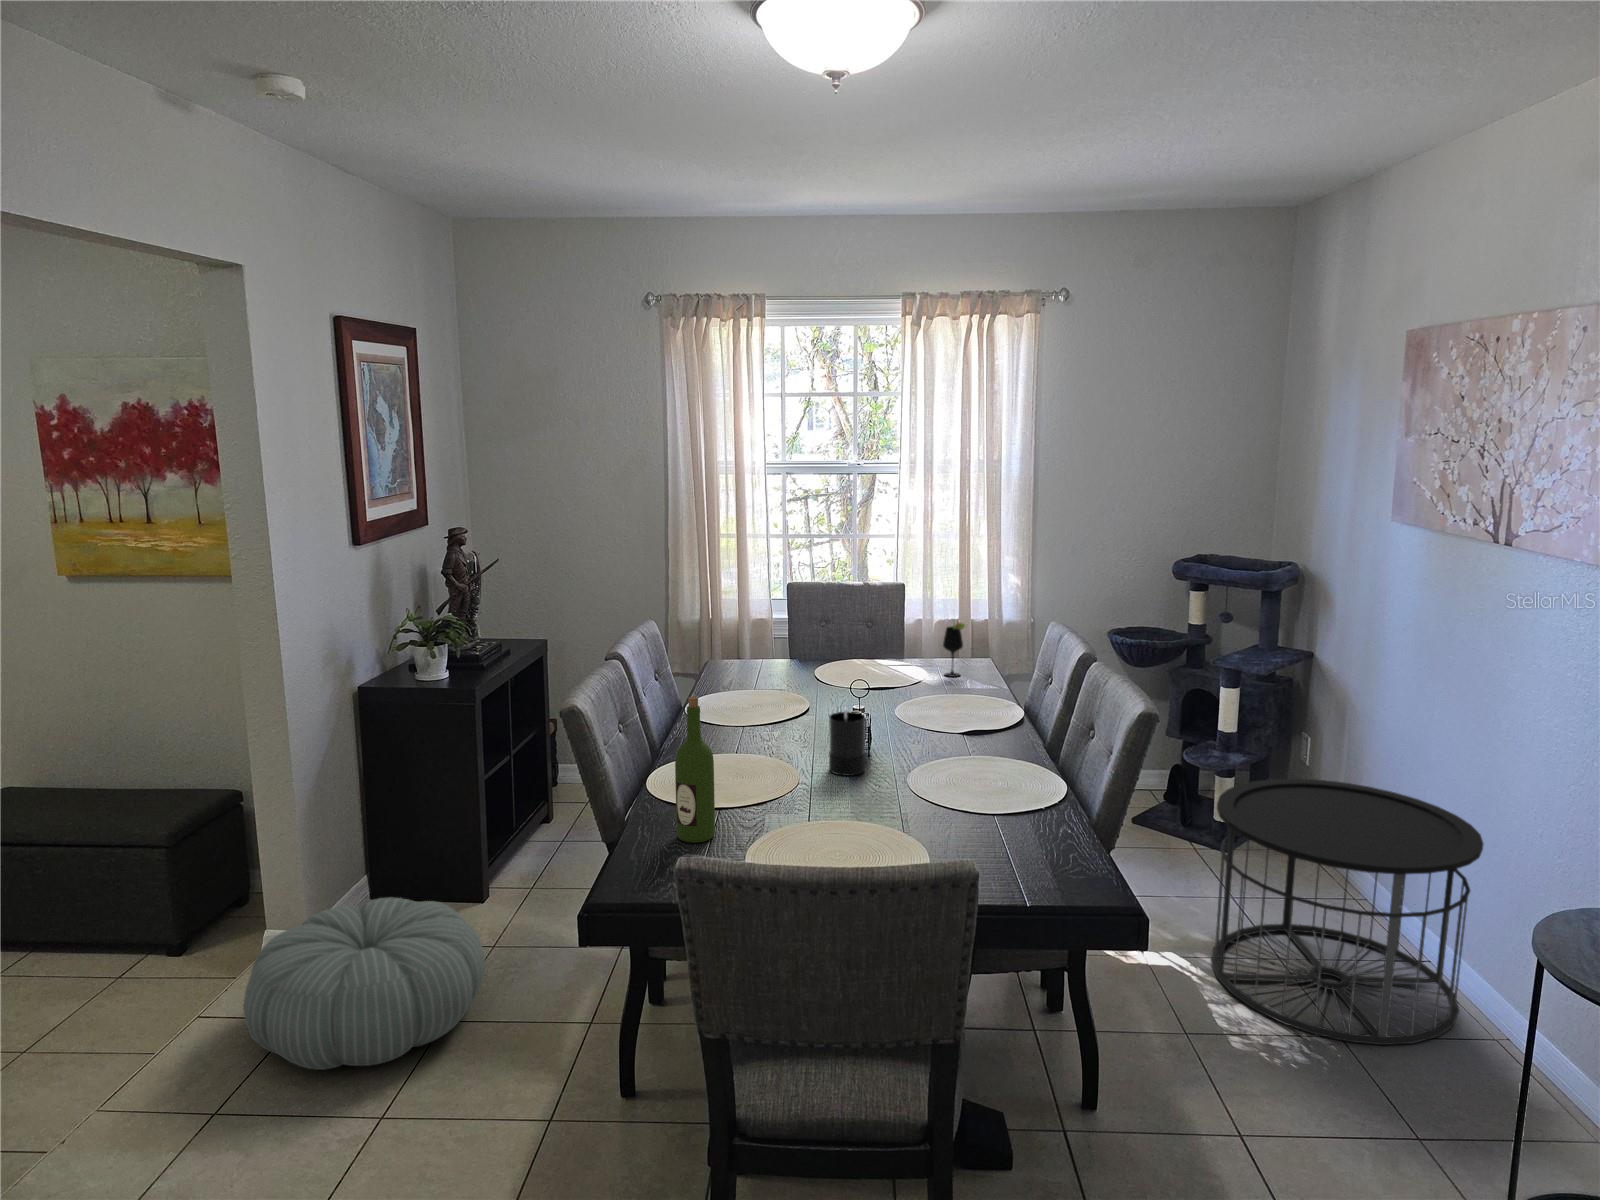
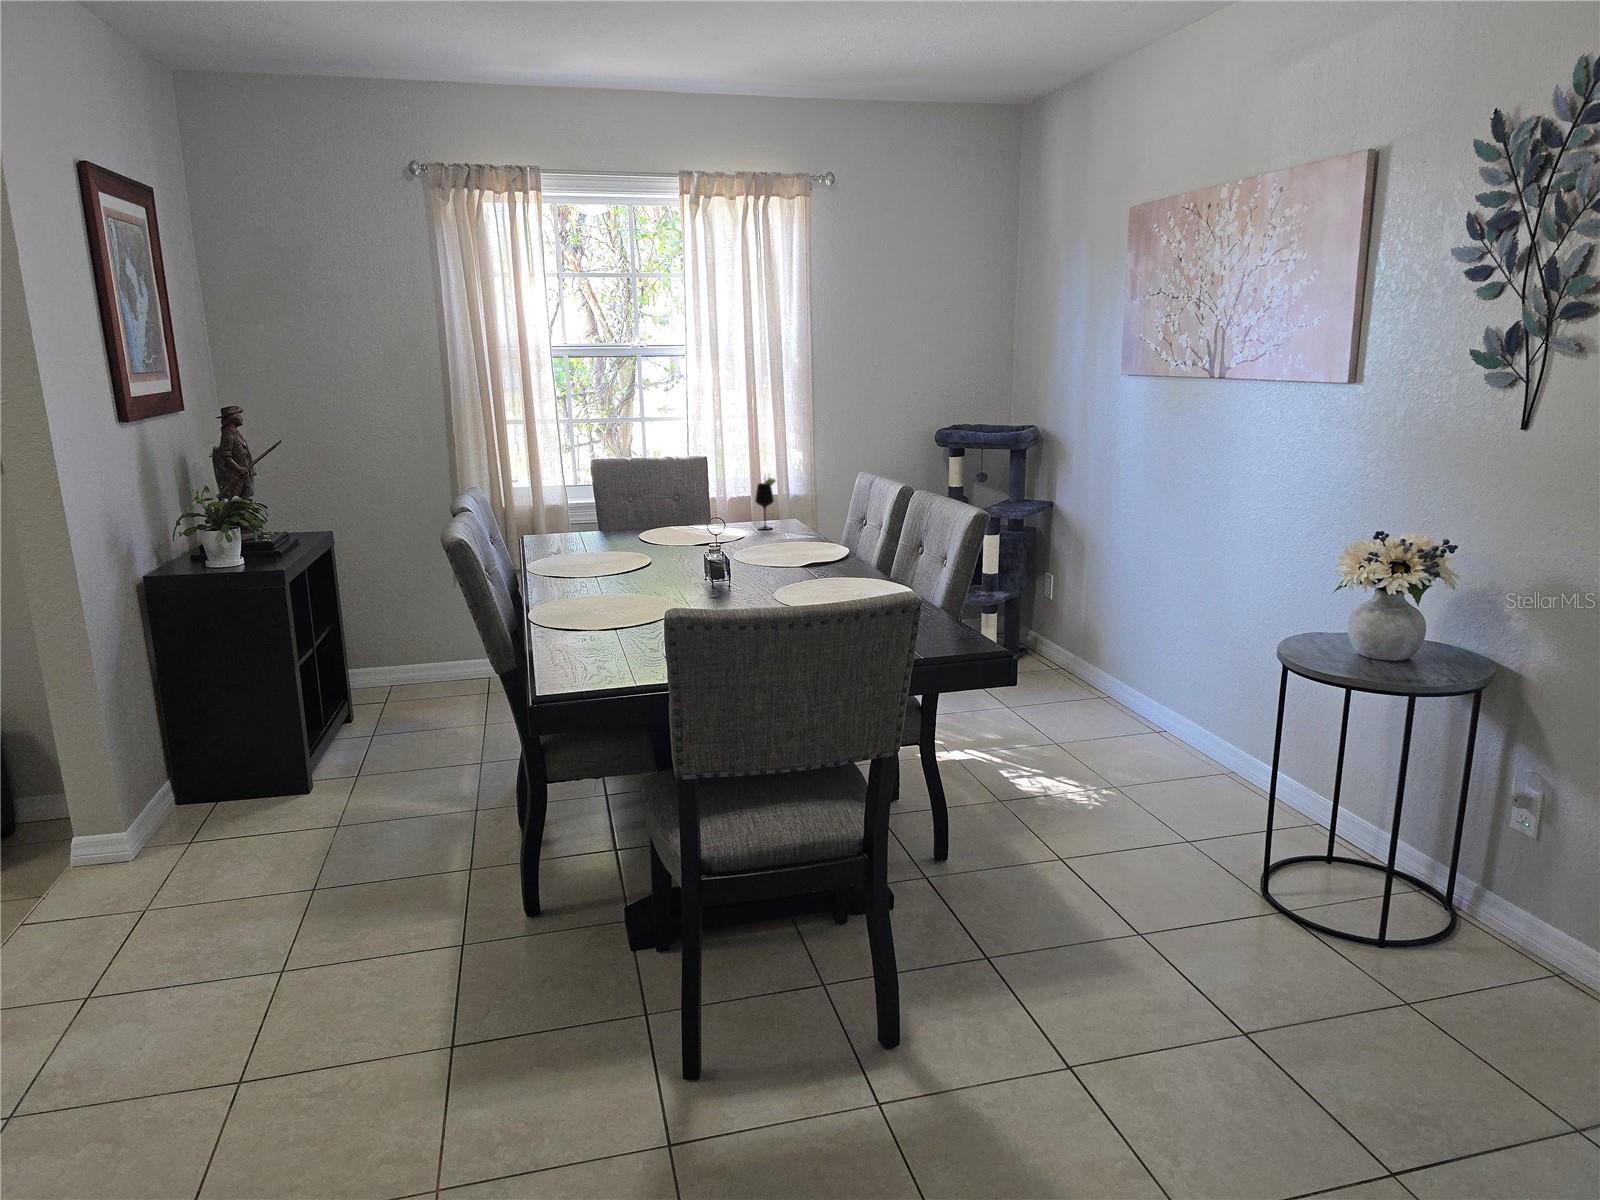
wine bottle: present [675,696,715,843] -> none [571,514,612,655]
candle: present [829,706,865,776] -> none [690,537,726,600]
side table: present [1211,779,1483,1045] -> none [1005,595,1213,794]
pouf: present [244,897,485,1070] -> none [74,783,342,954]

